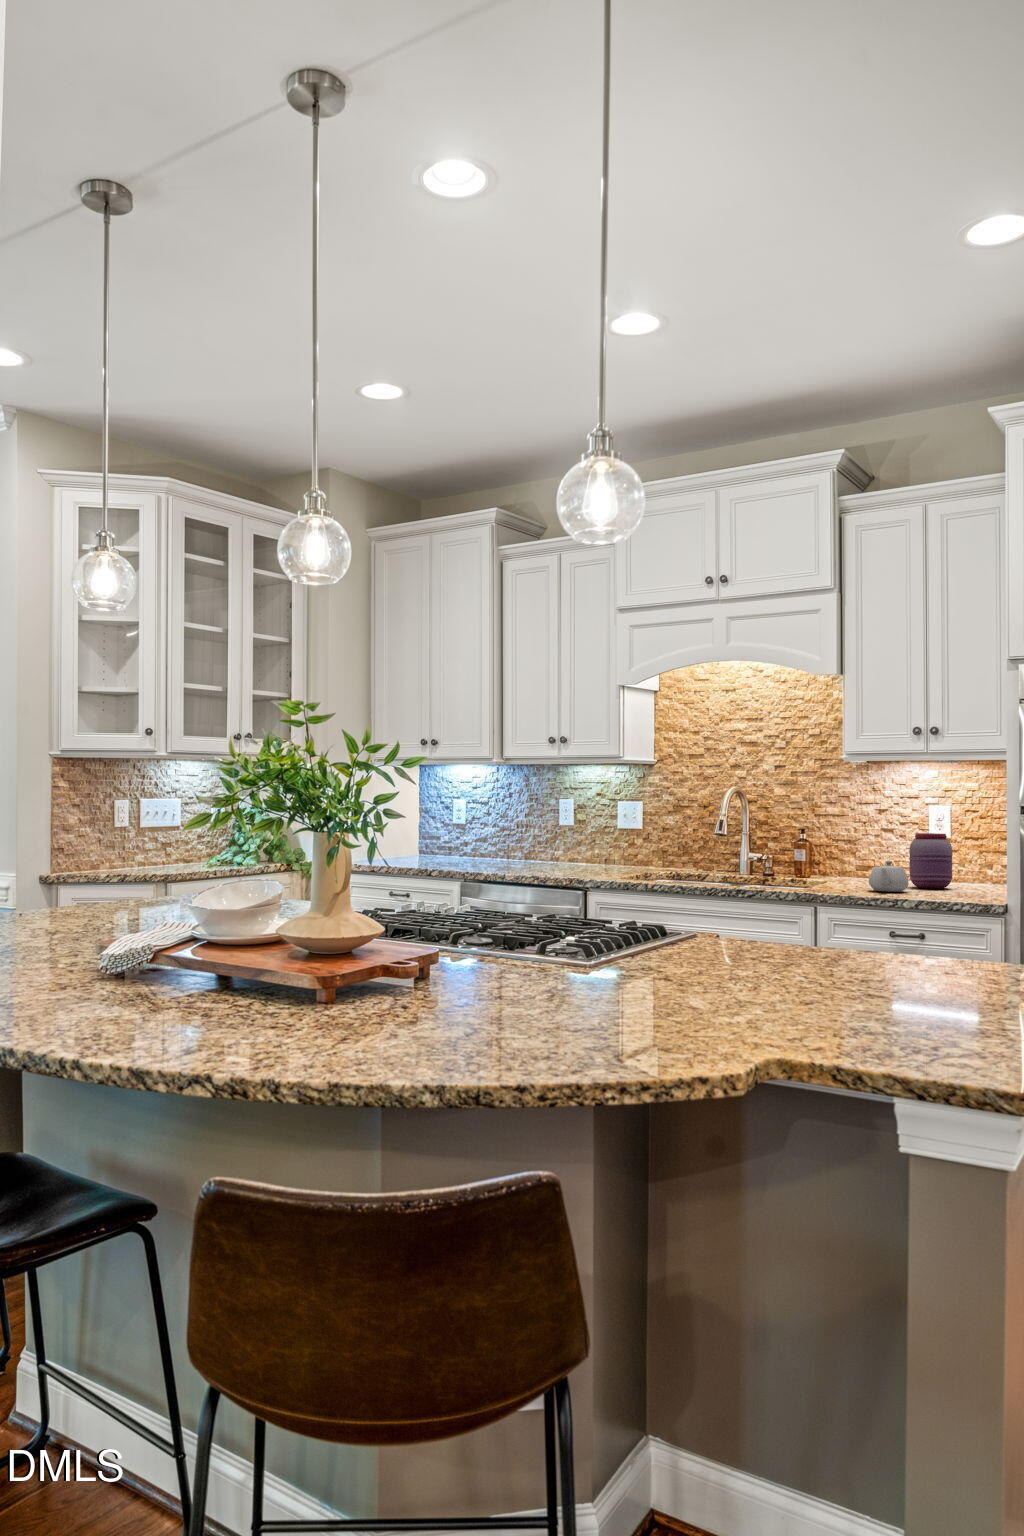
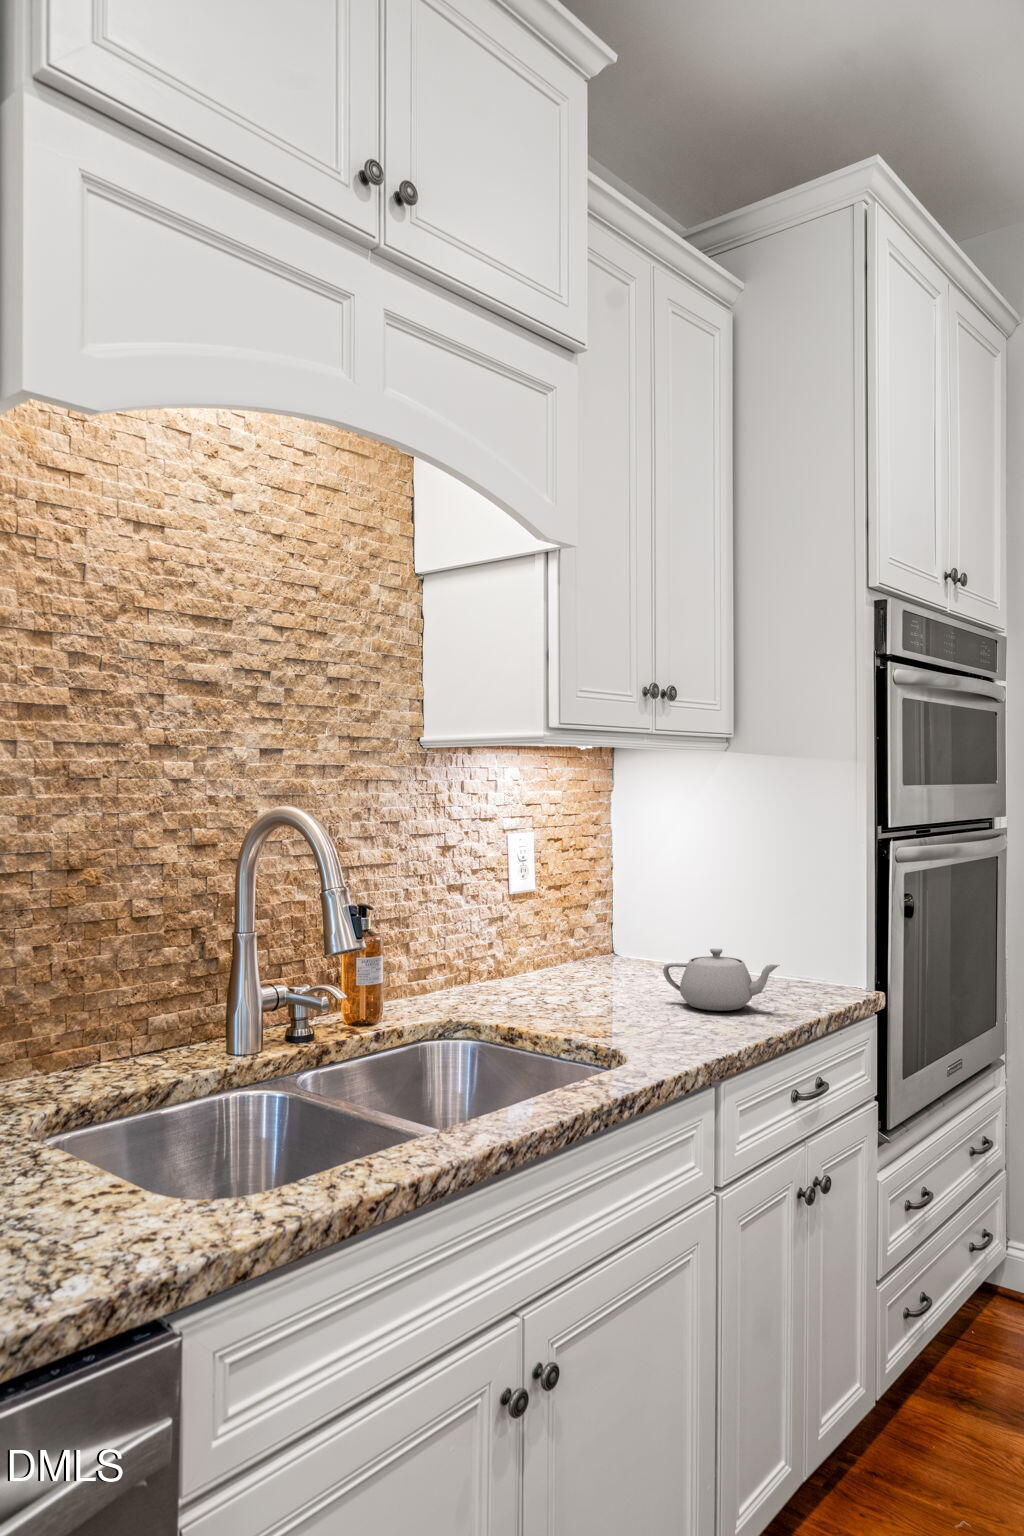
jar: present [909,833,952,889] -> none [578,884,650,988]

